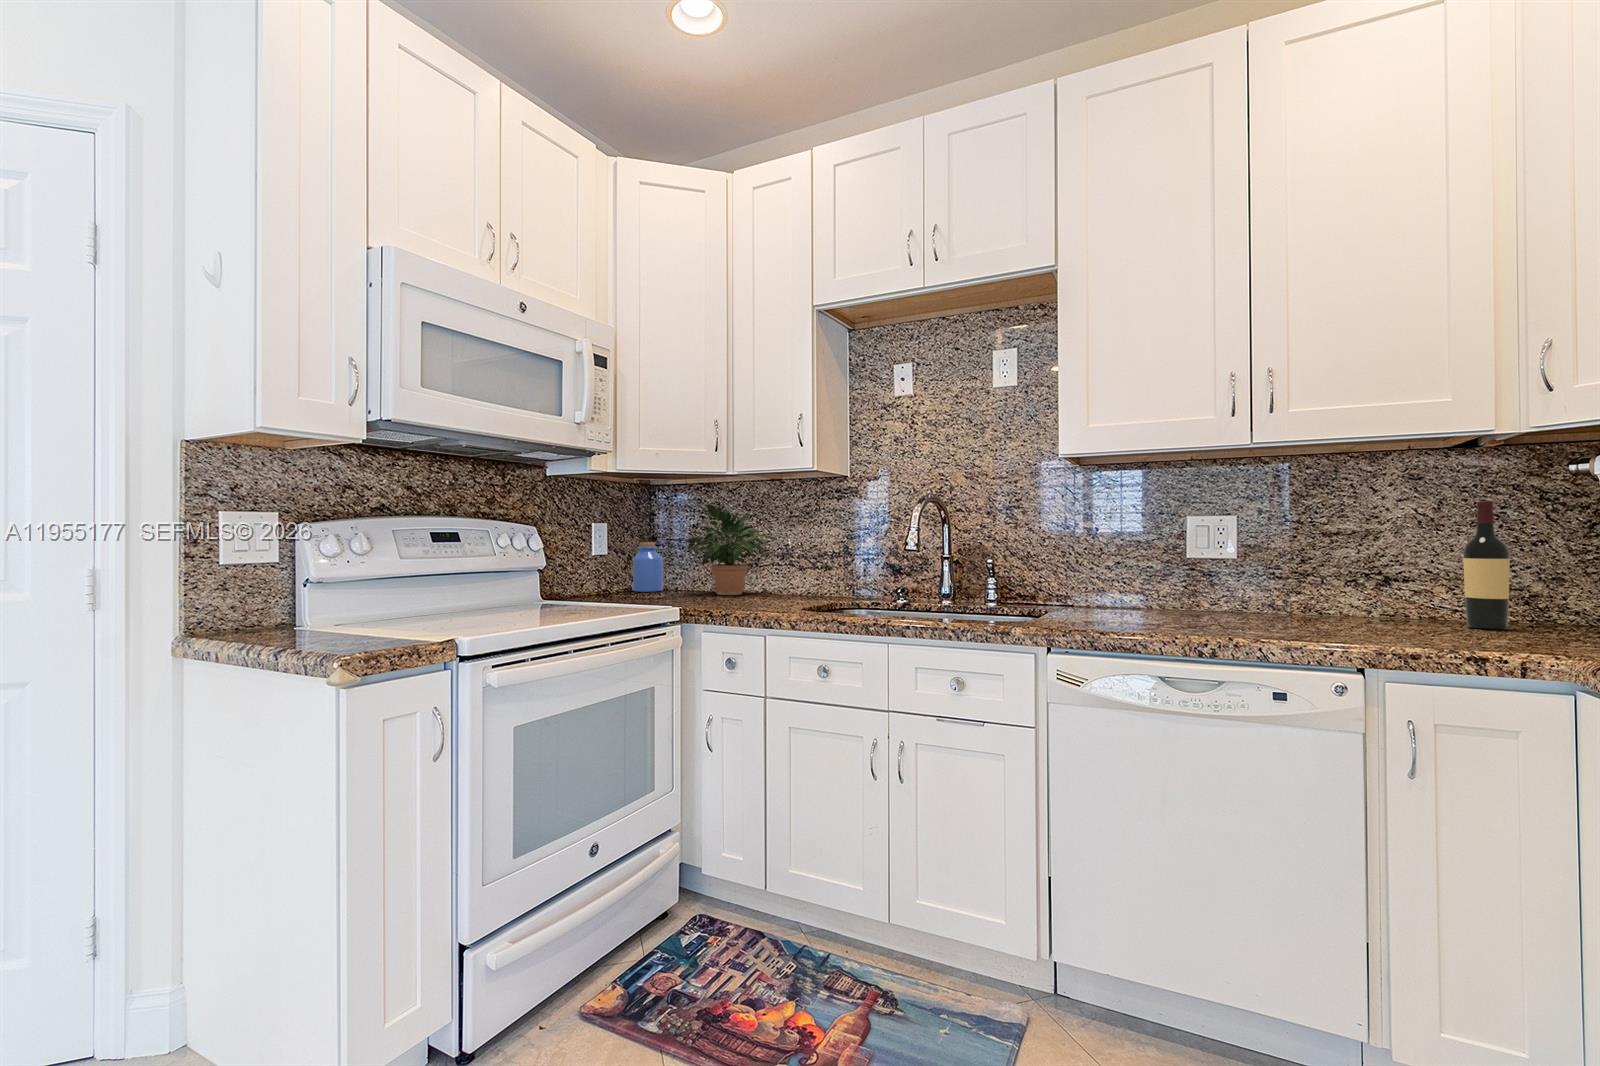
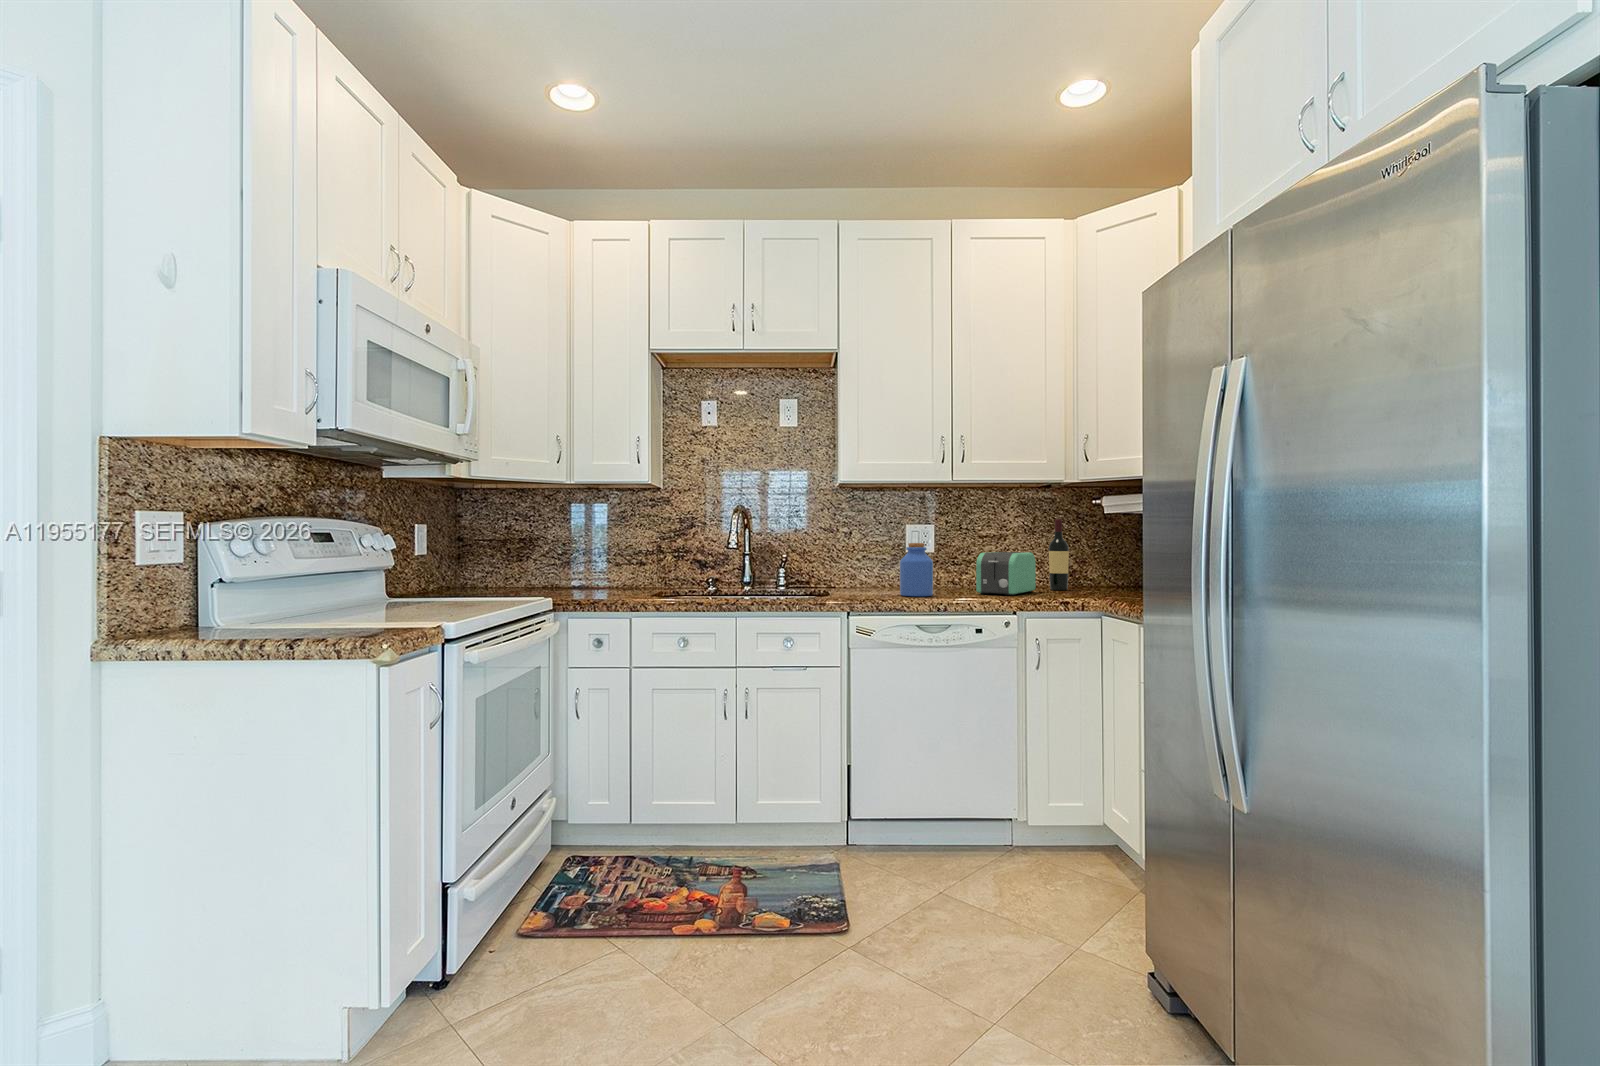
potted plant: present [686,504,777,595] -> none [507,508,598,589]
jar: present [632,542,663,592] -> present [900,543,933,597]
toaster: none [1292,559,1426,636] -> present [976,552,1036,595]

